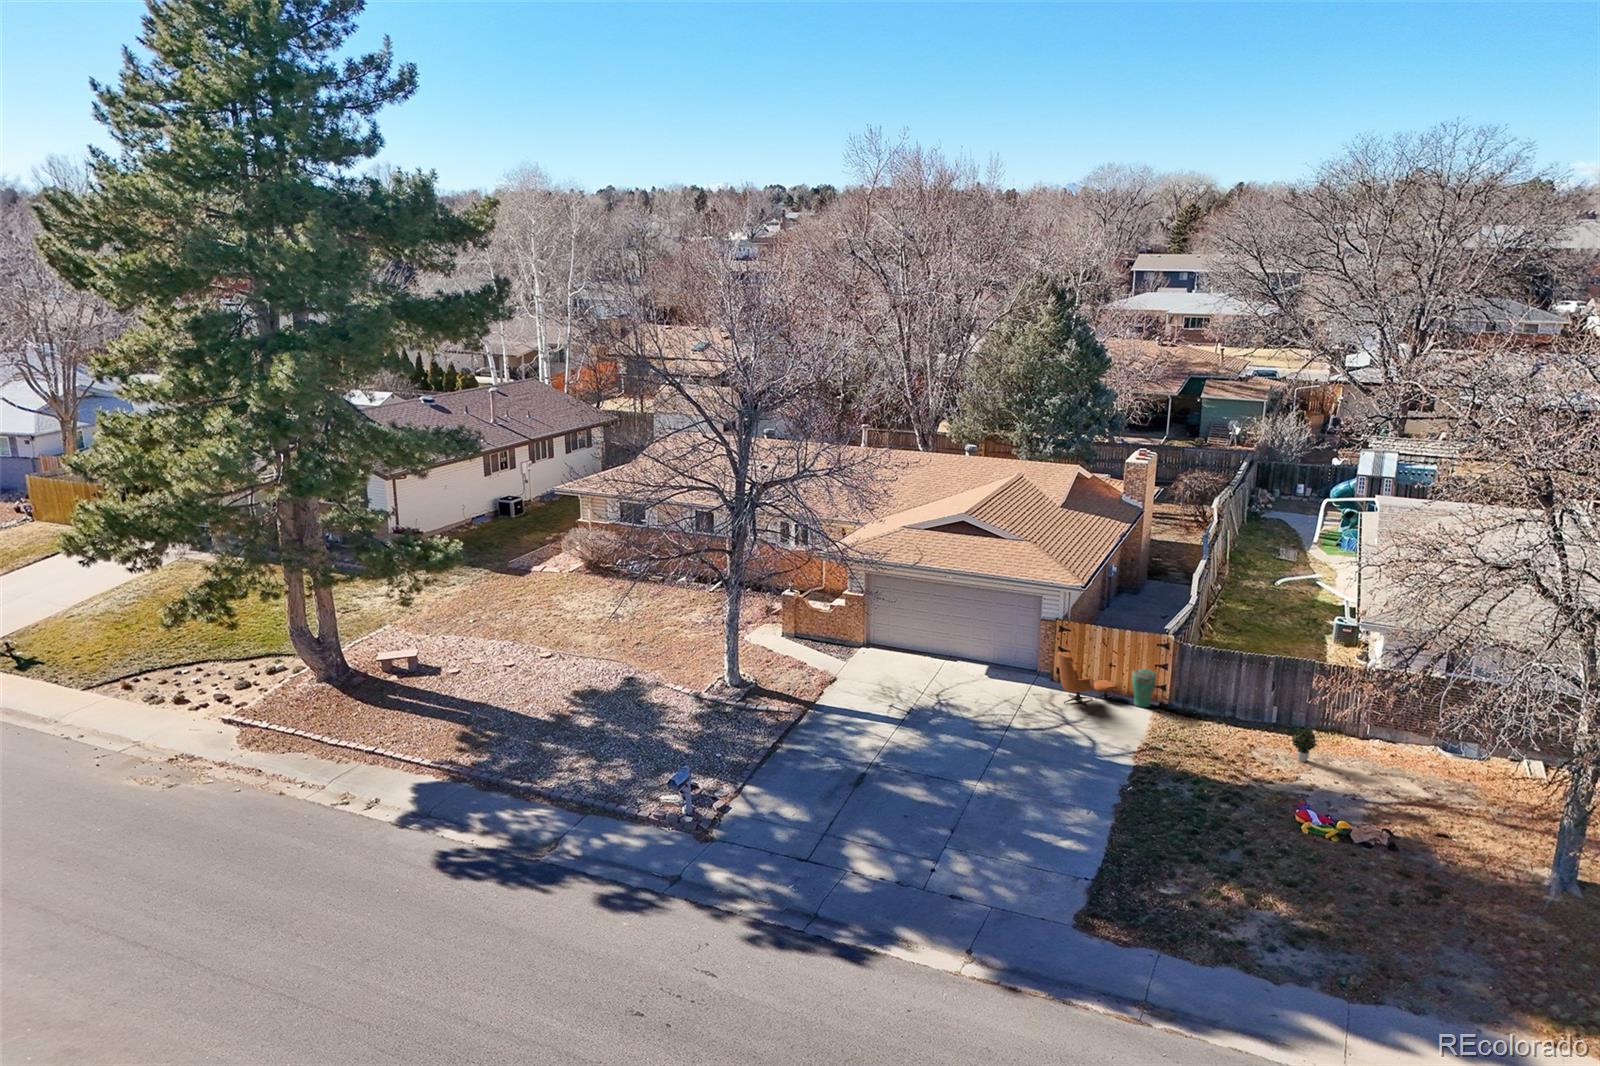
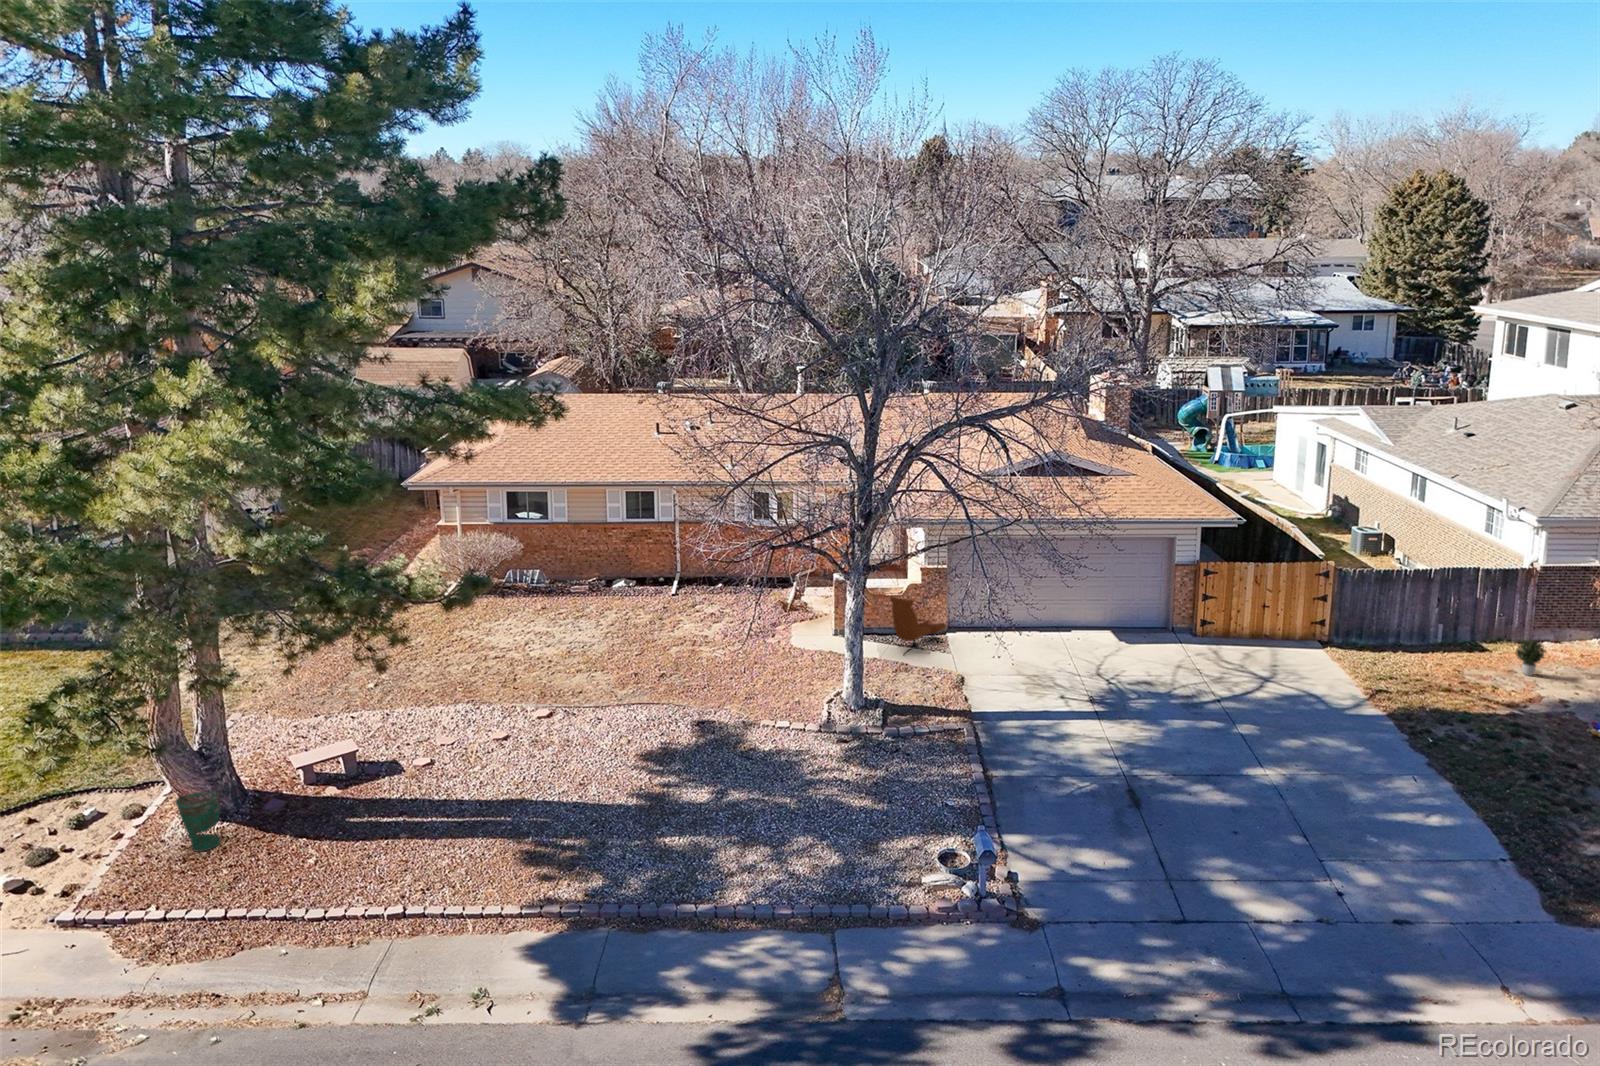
lounge chair: present [1058,651,1118,707] -> present [891,596,947,651]
trash can: present [1131,669,1157,708] -> present [175,791,221,852]

